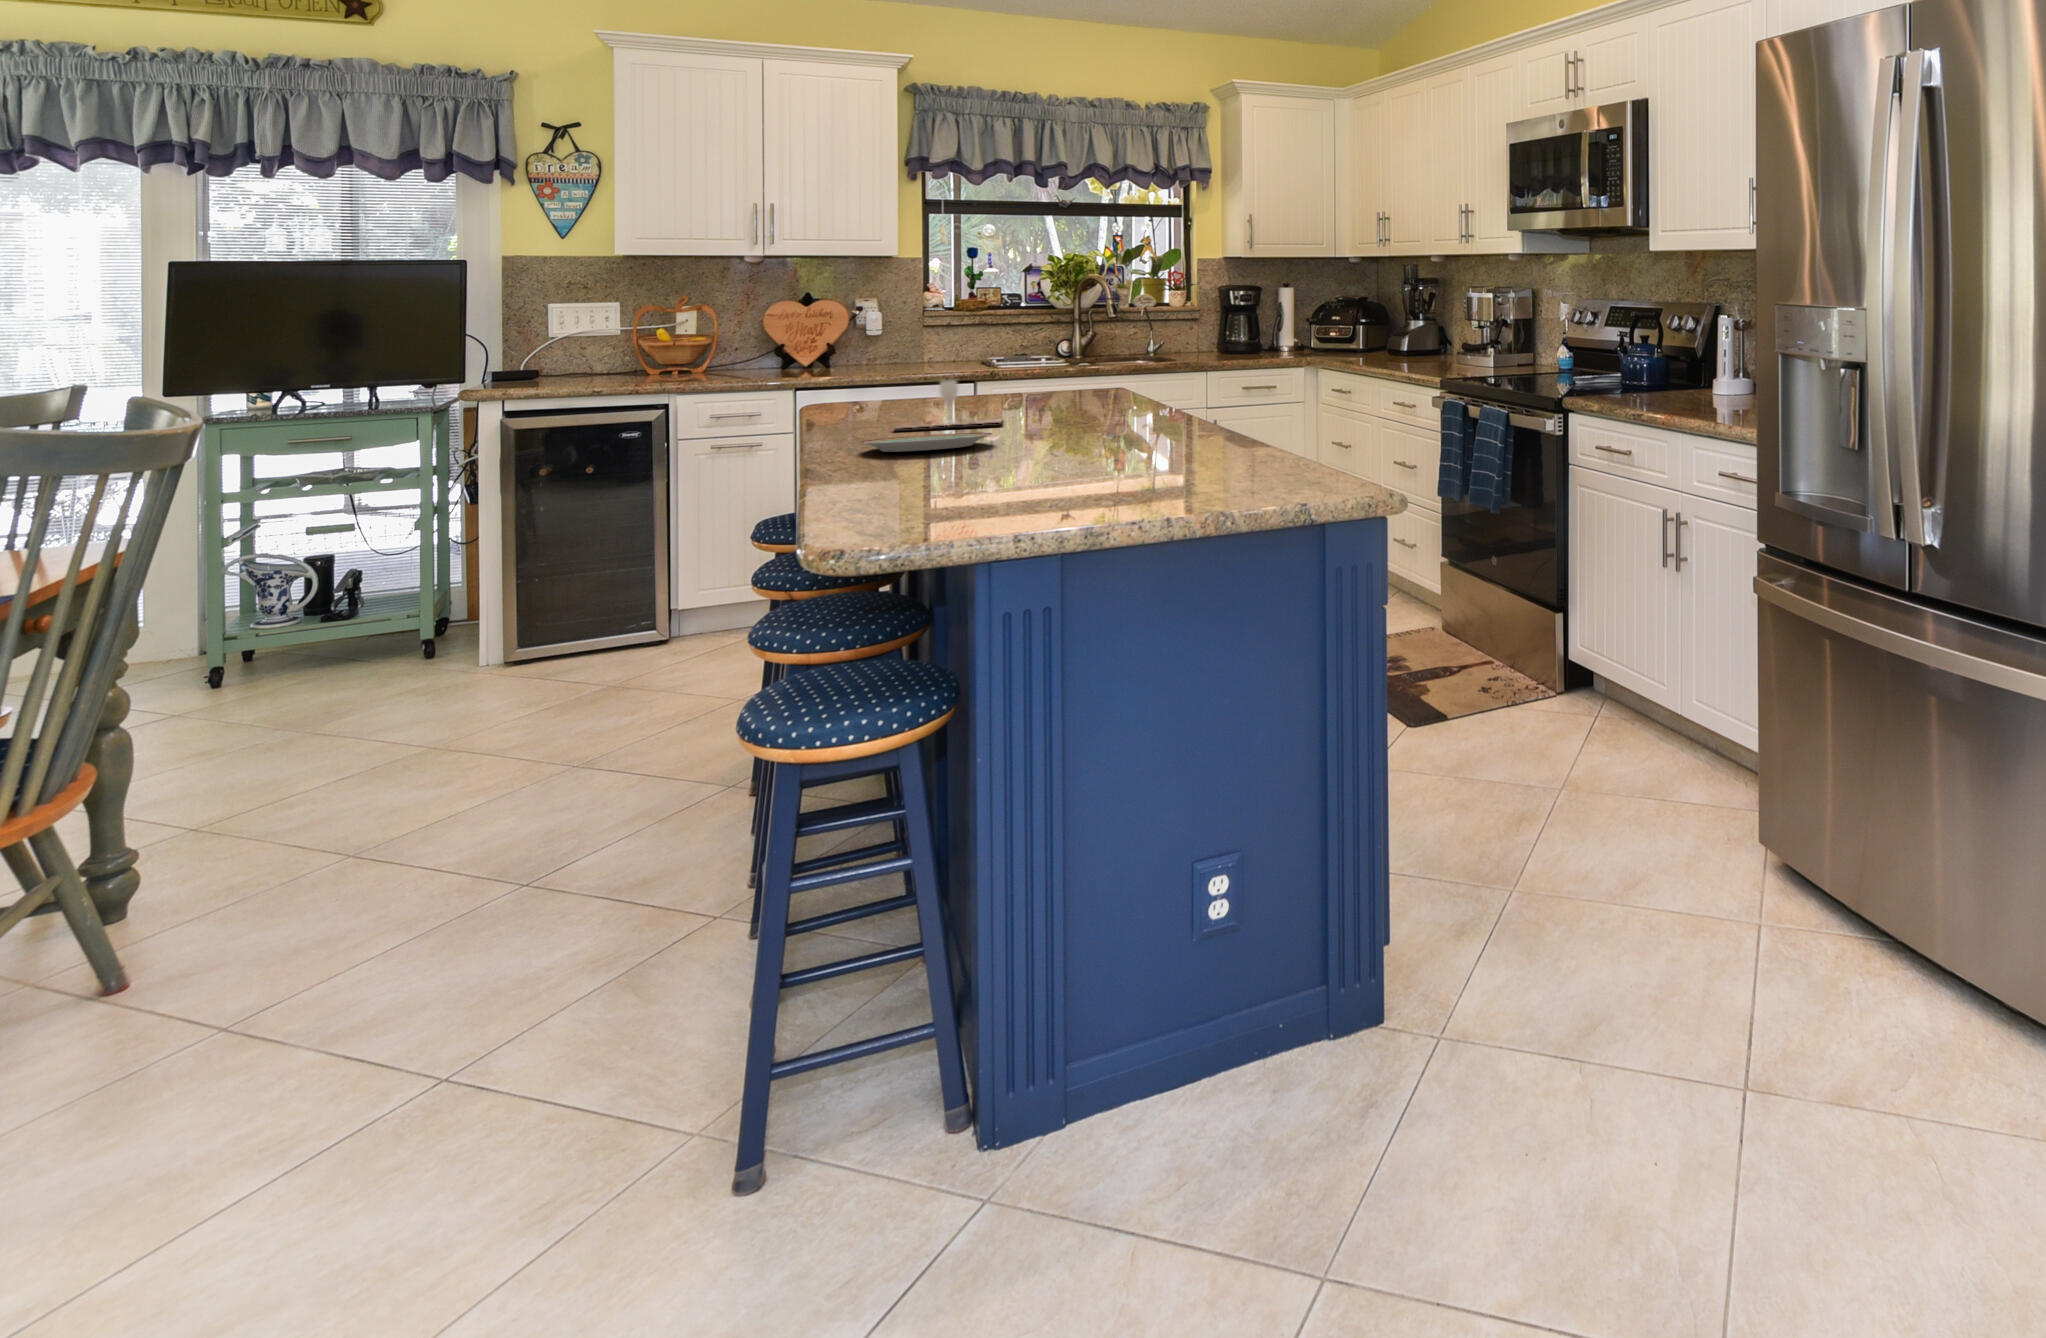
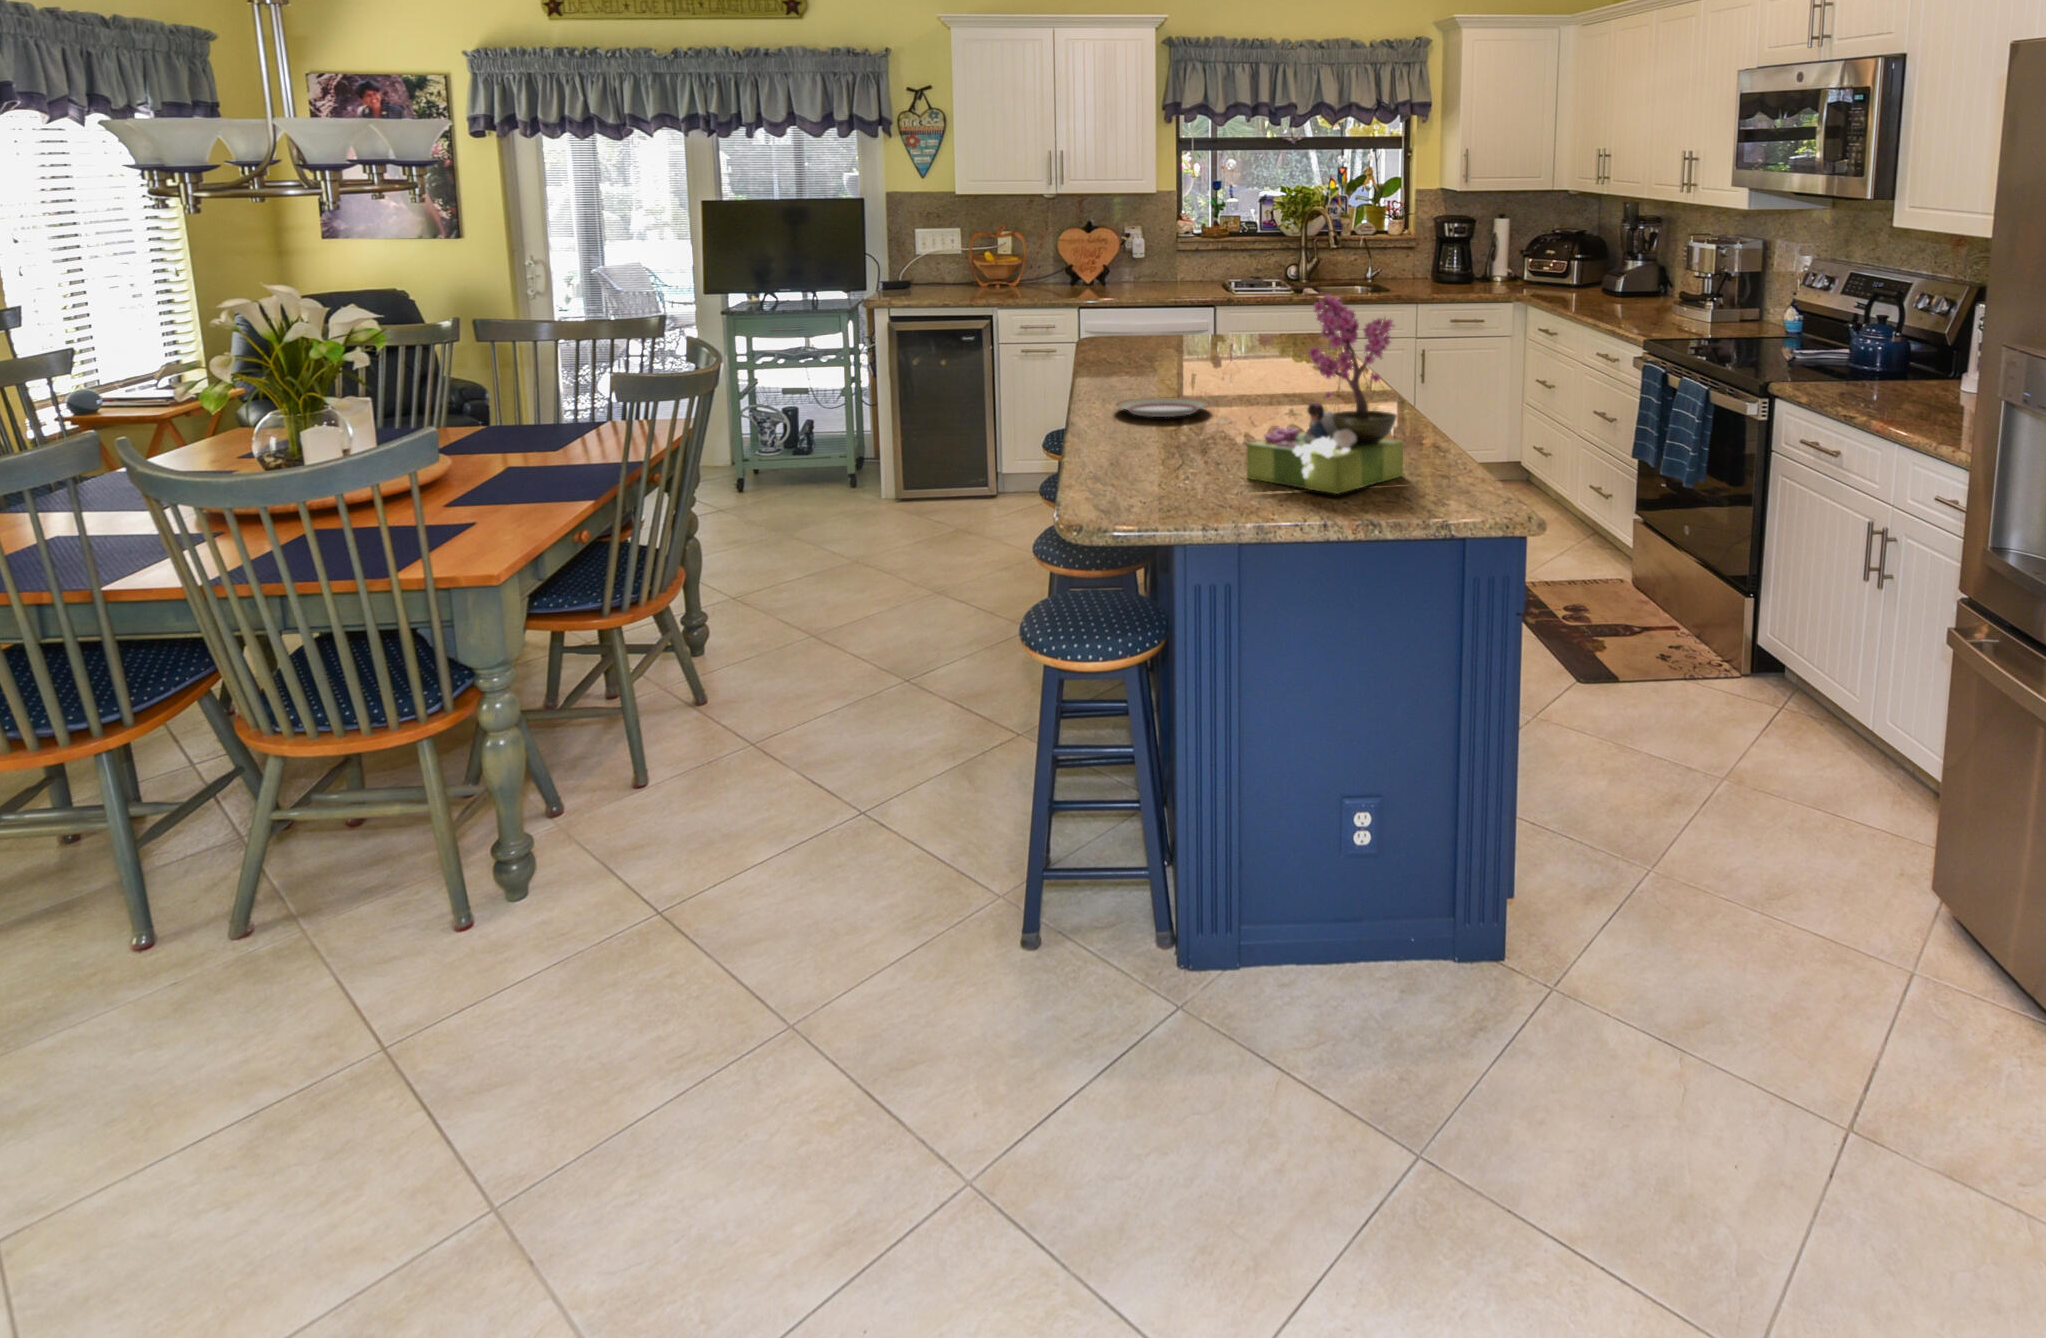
flower arrangement: none [1051,264,1243,486] -> present [1247,294,1403,494]
wine glass: present [898,380,1001,429] -> none [1140,342,1224,383]

